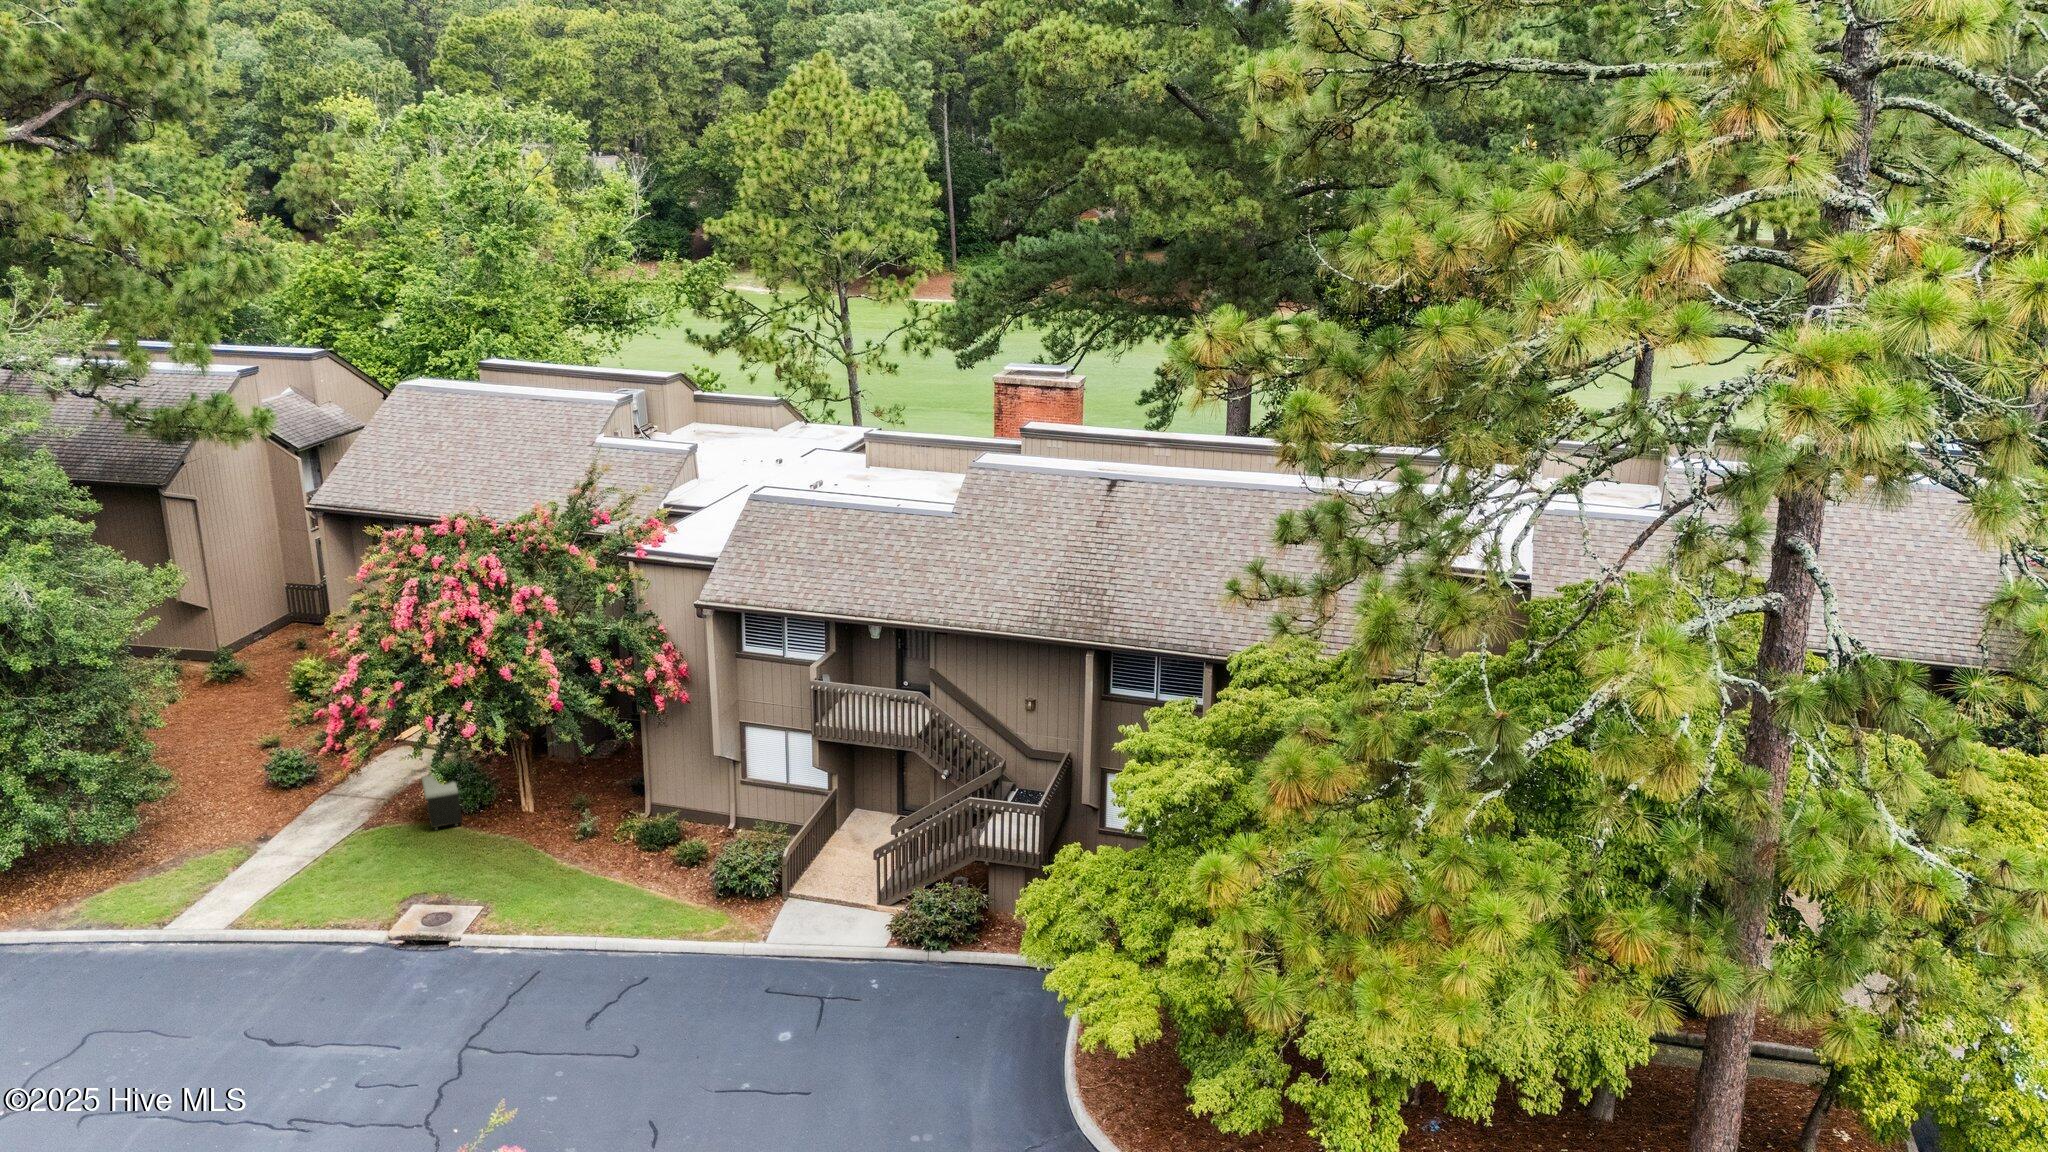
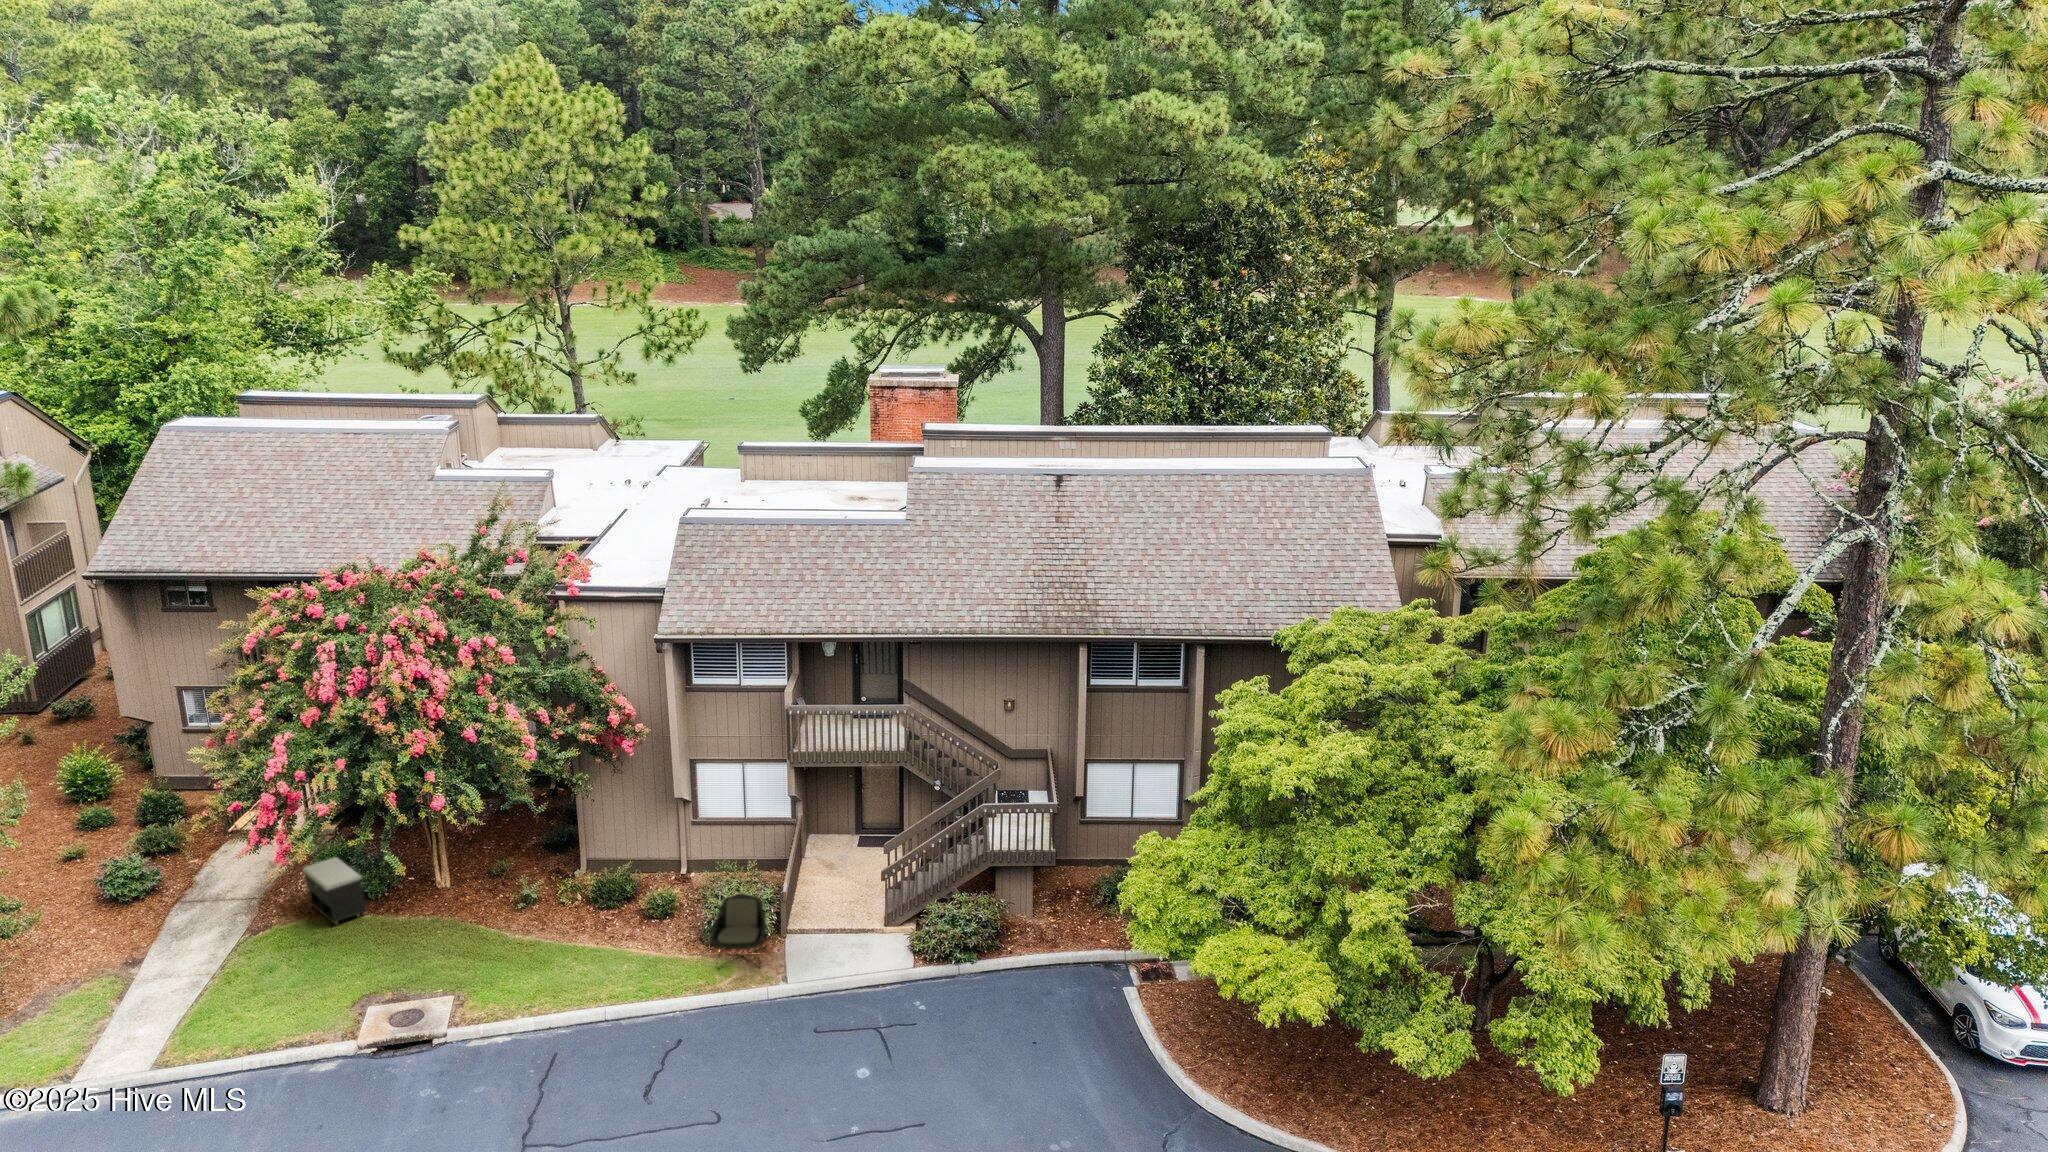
lounge chair: none [687,854,750,927] -> present [711,894,767,968]

